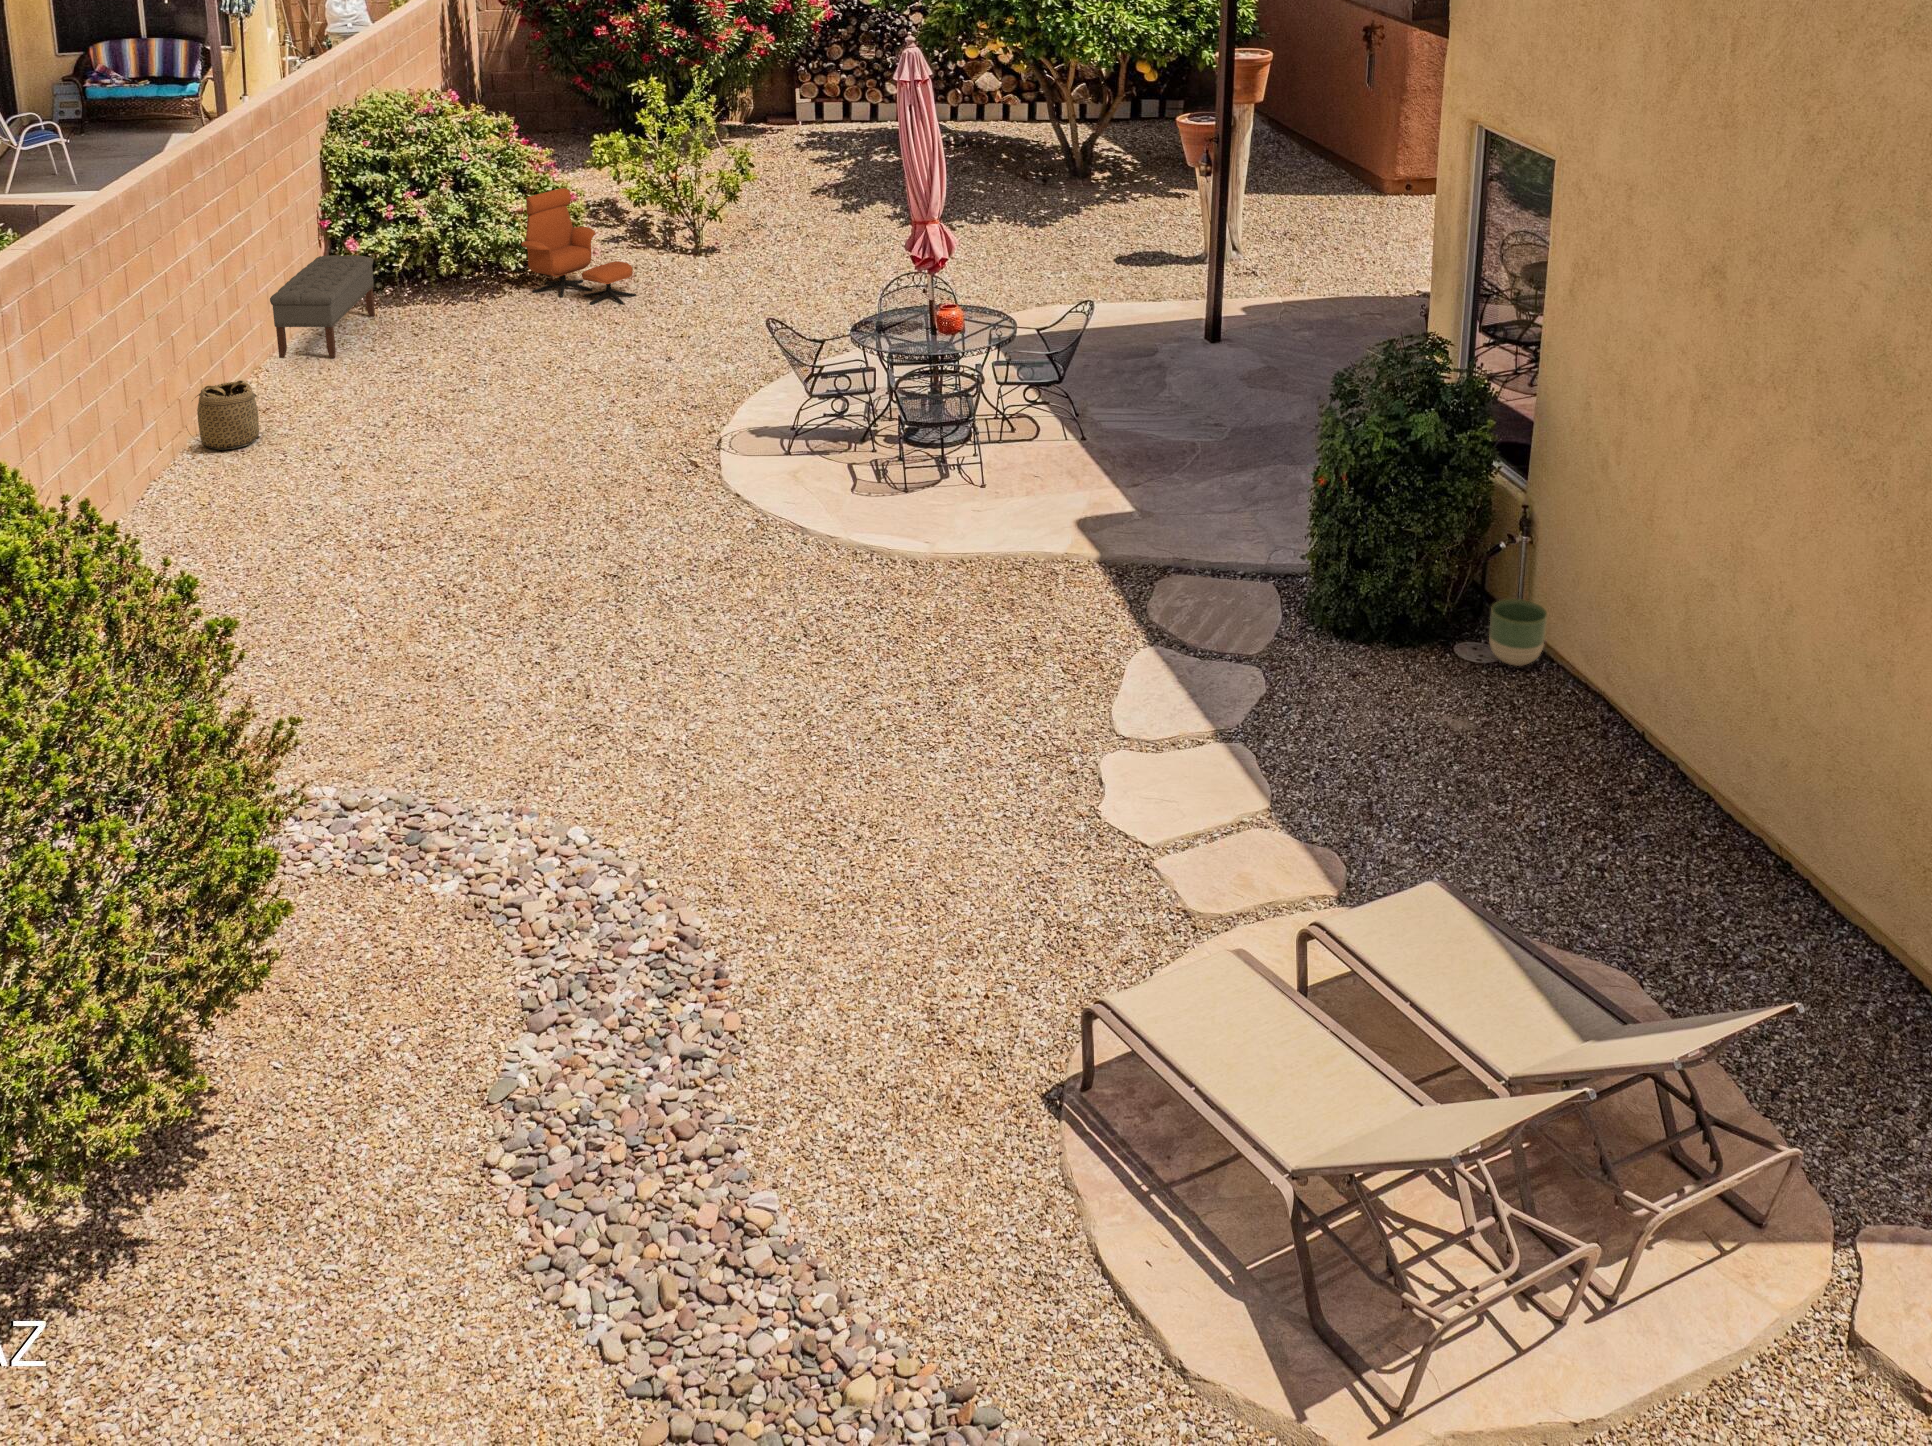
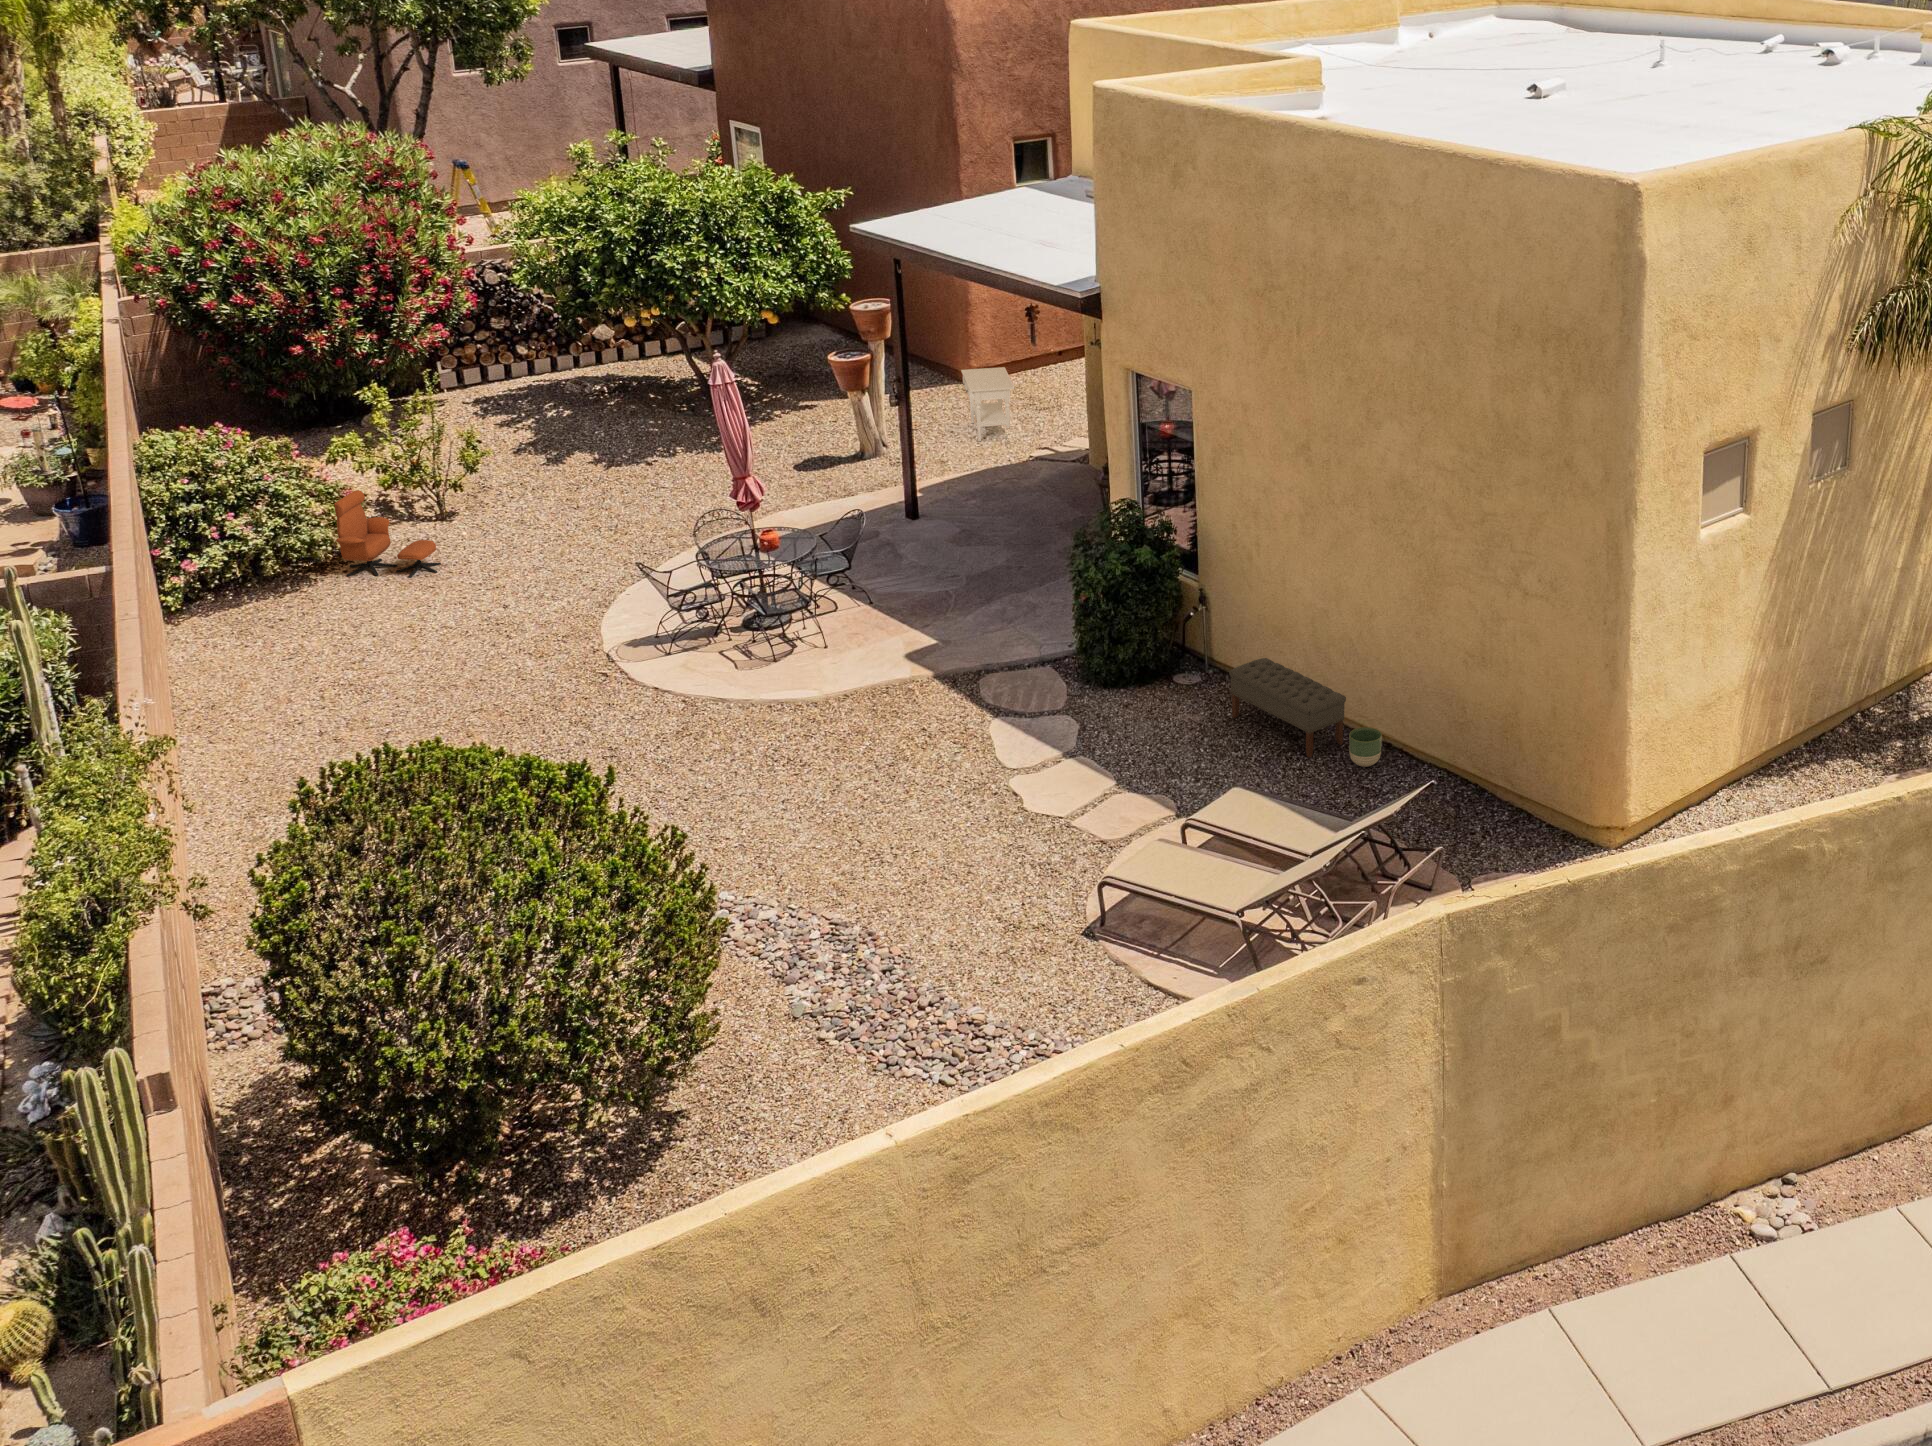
side table: none [1363,160,1430,261] -> present [961,367,1015,441]
bench: present [270,255,375,358] -> present [1229,658,1346,758]
basket: present [186,380,266,450] -> none [193,688,260,742]
planter: present [1489,599,1547,666] -> present [1349,727,1382,767]

